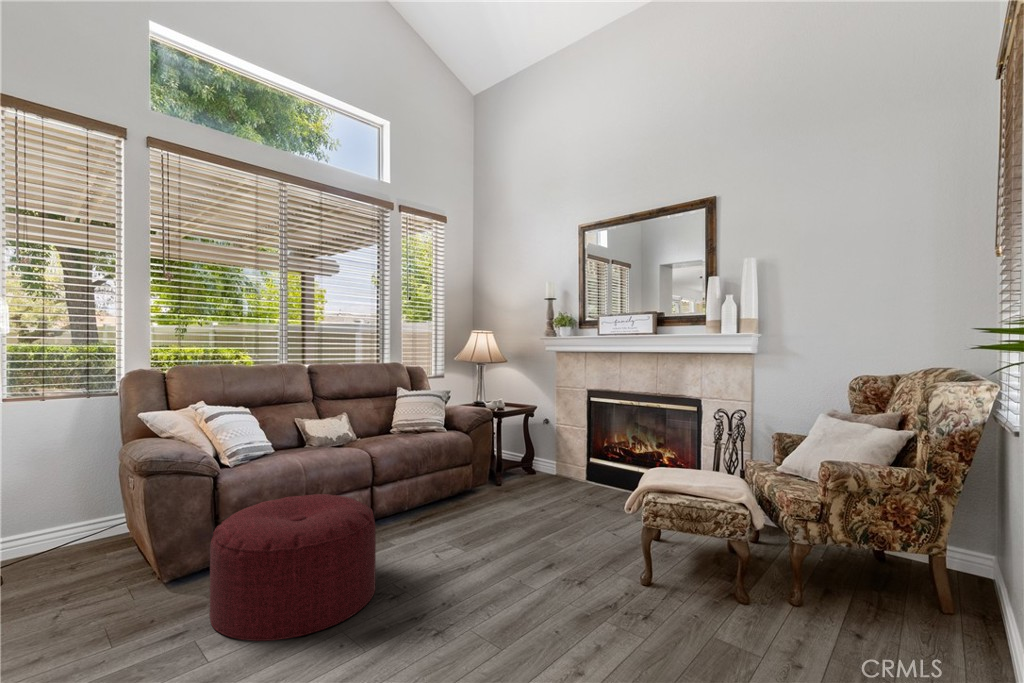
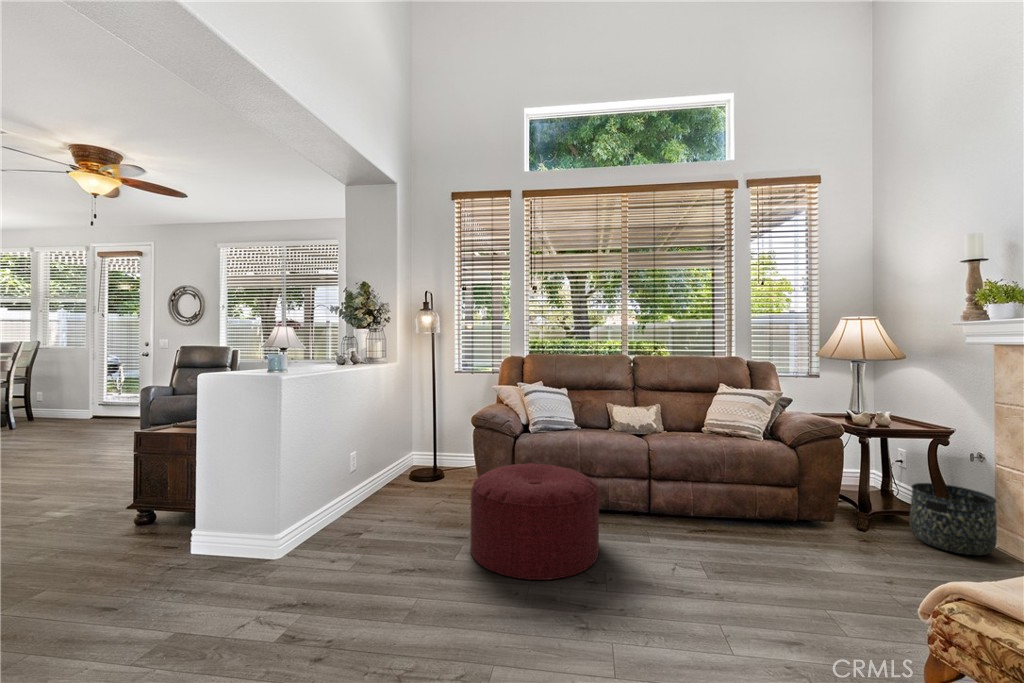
basket: none [527,441,569,484] -> present [910,483,997,555]

